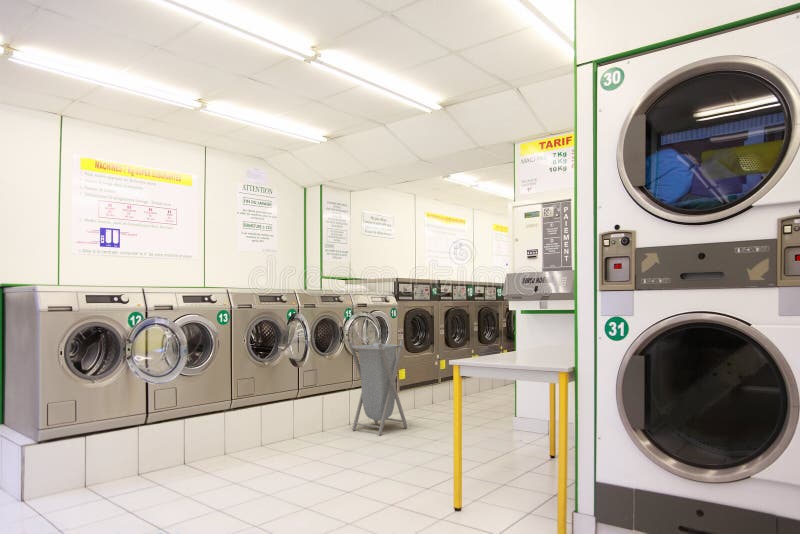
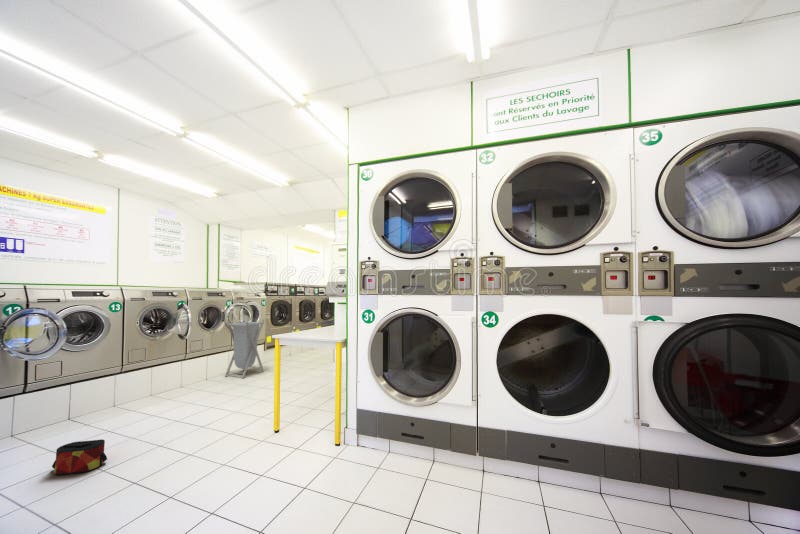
bag: none [209,485,263,522] -> present [52,439,107,475]

